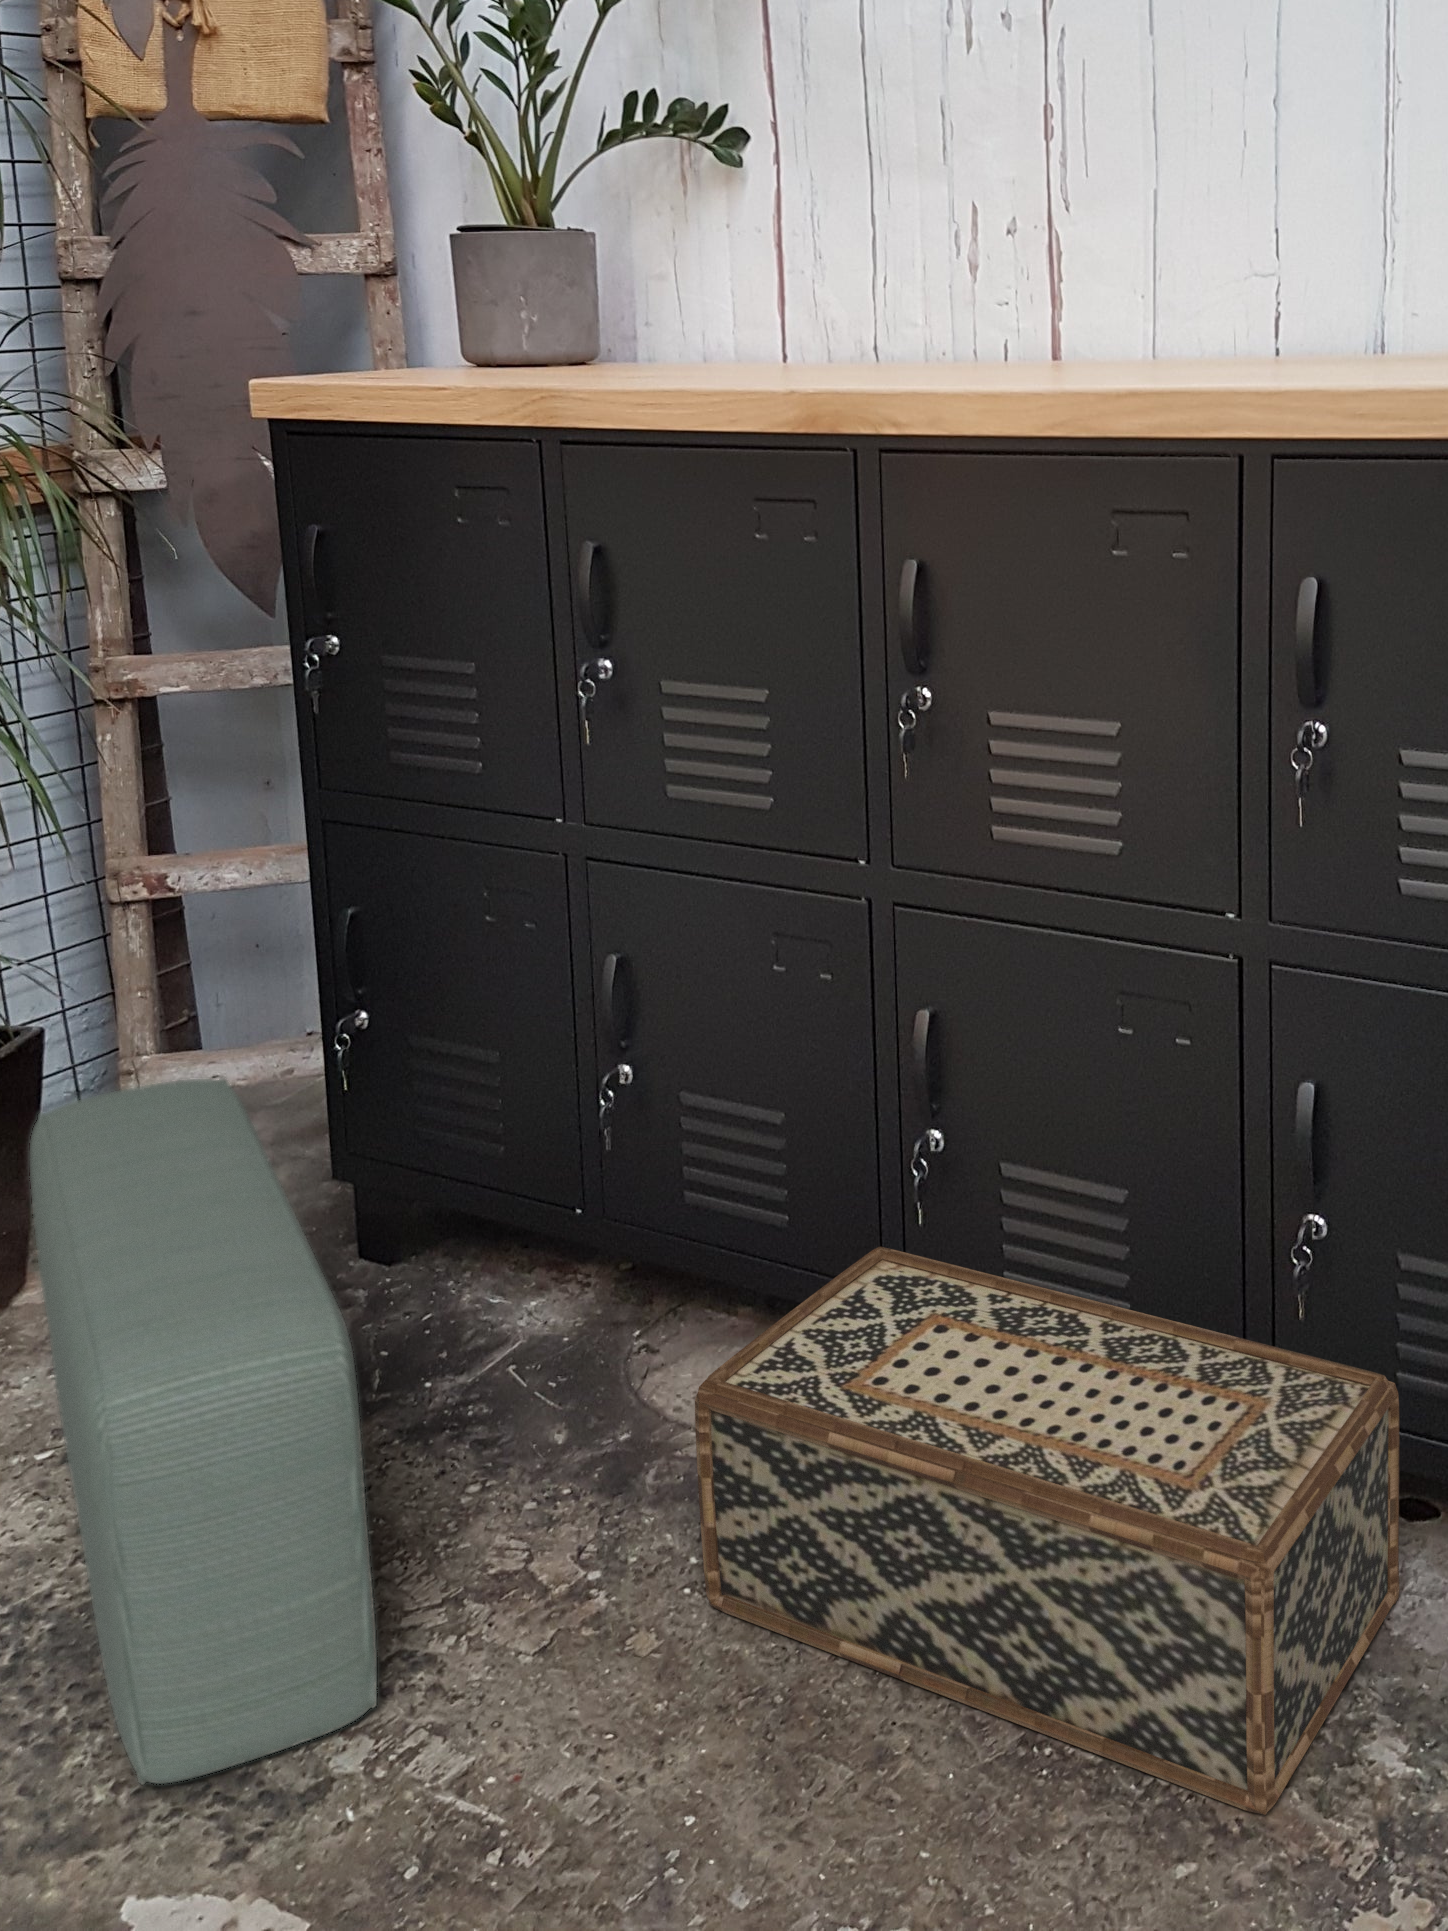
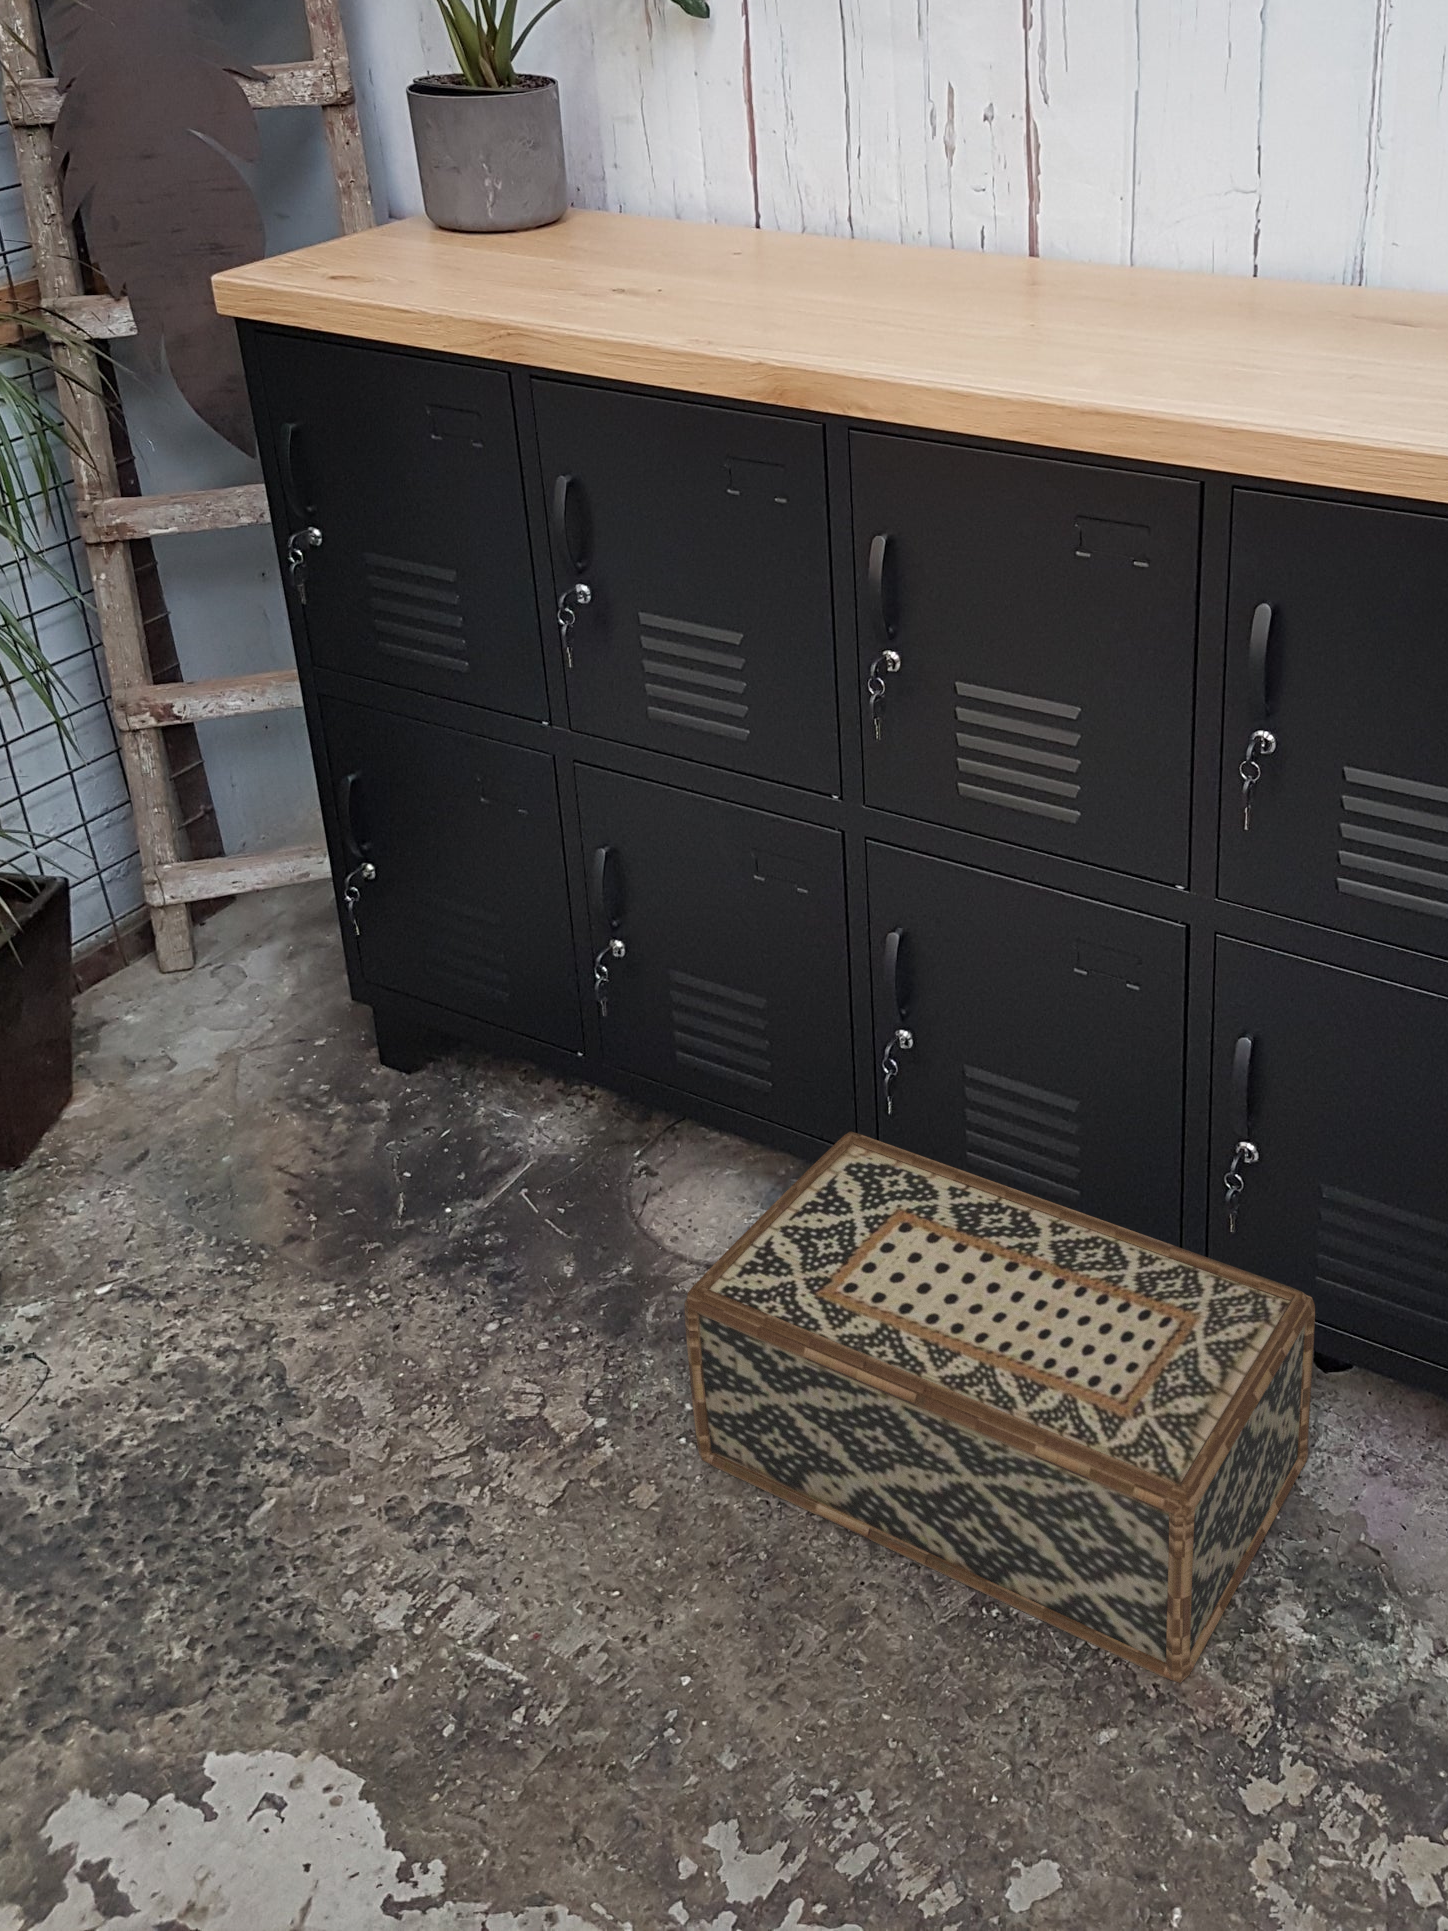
pouf: present [30,1078,377,1784] -> none [66,955,414,1640]

